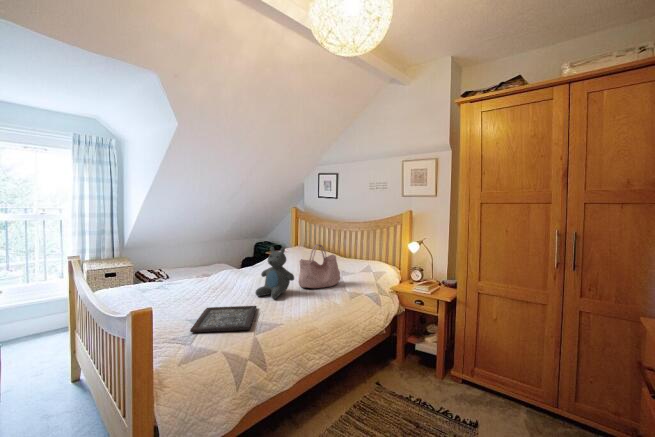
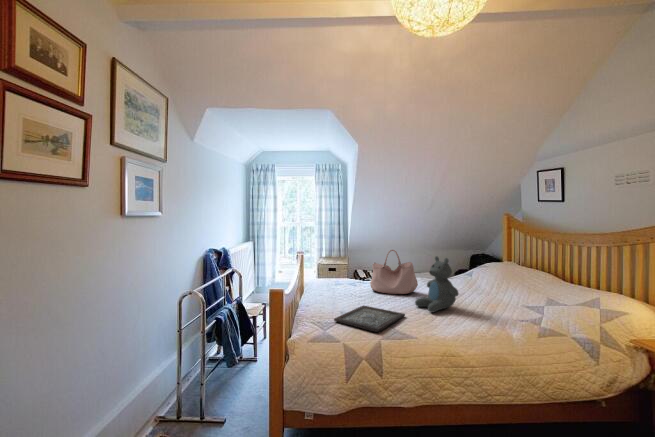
handbag: present [298,244,340,288] -> present [370,250,418,294]

